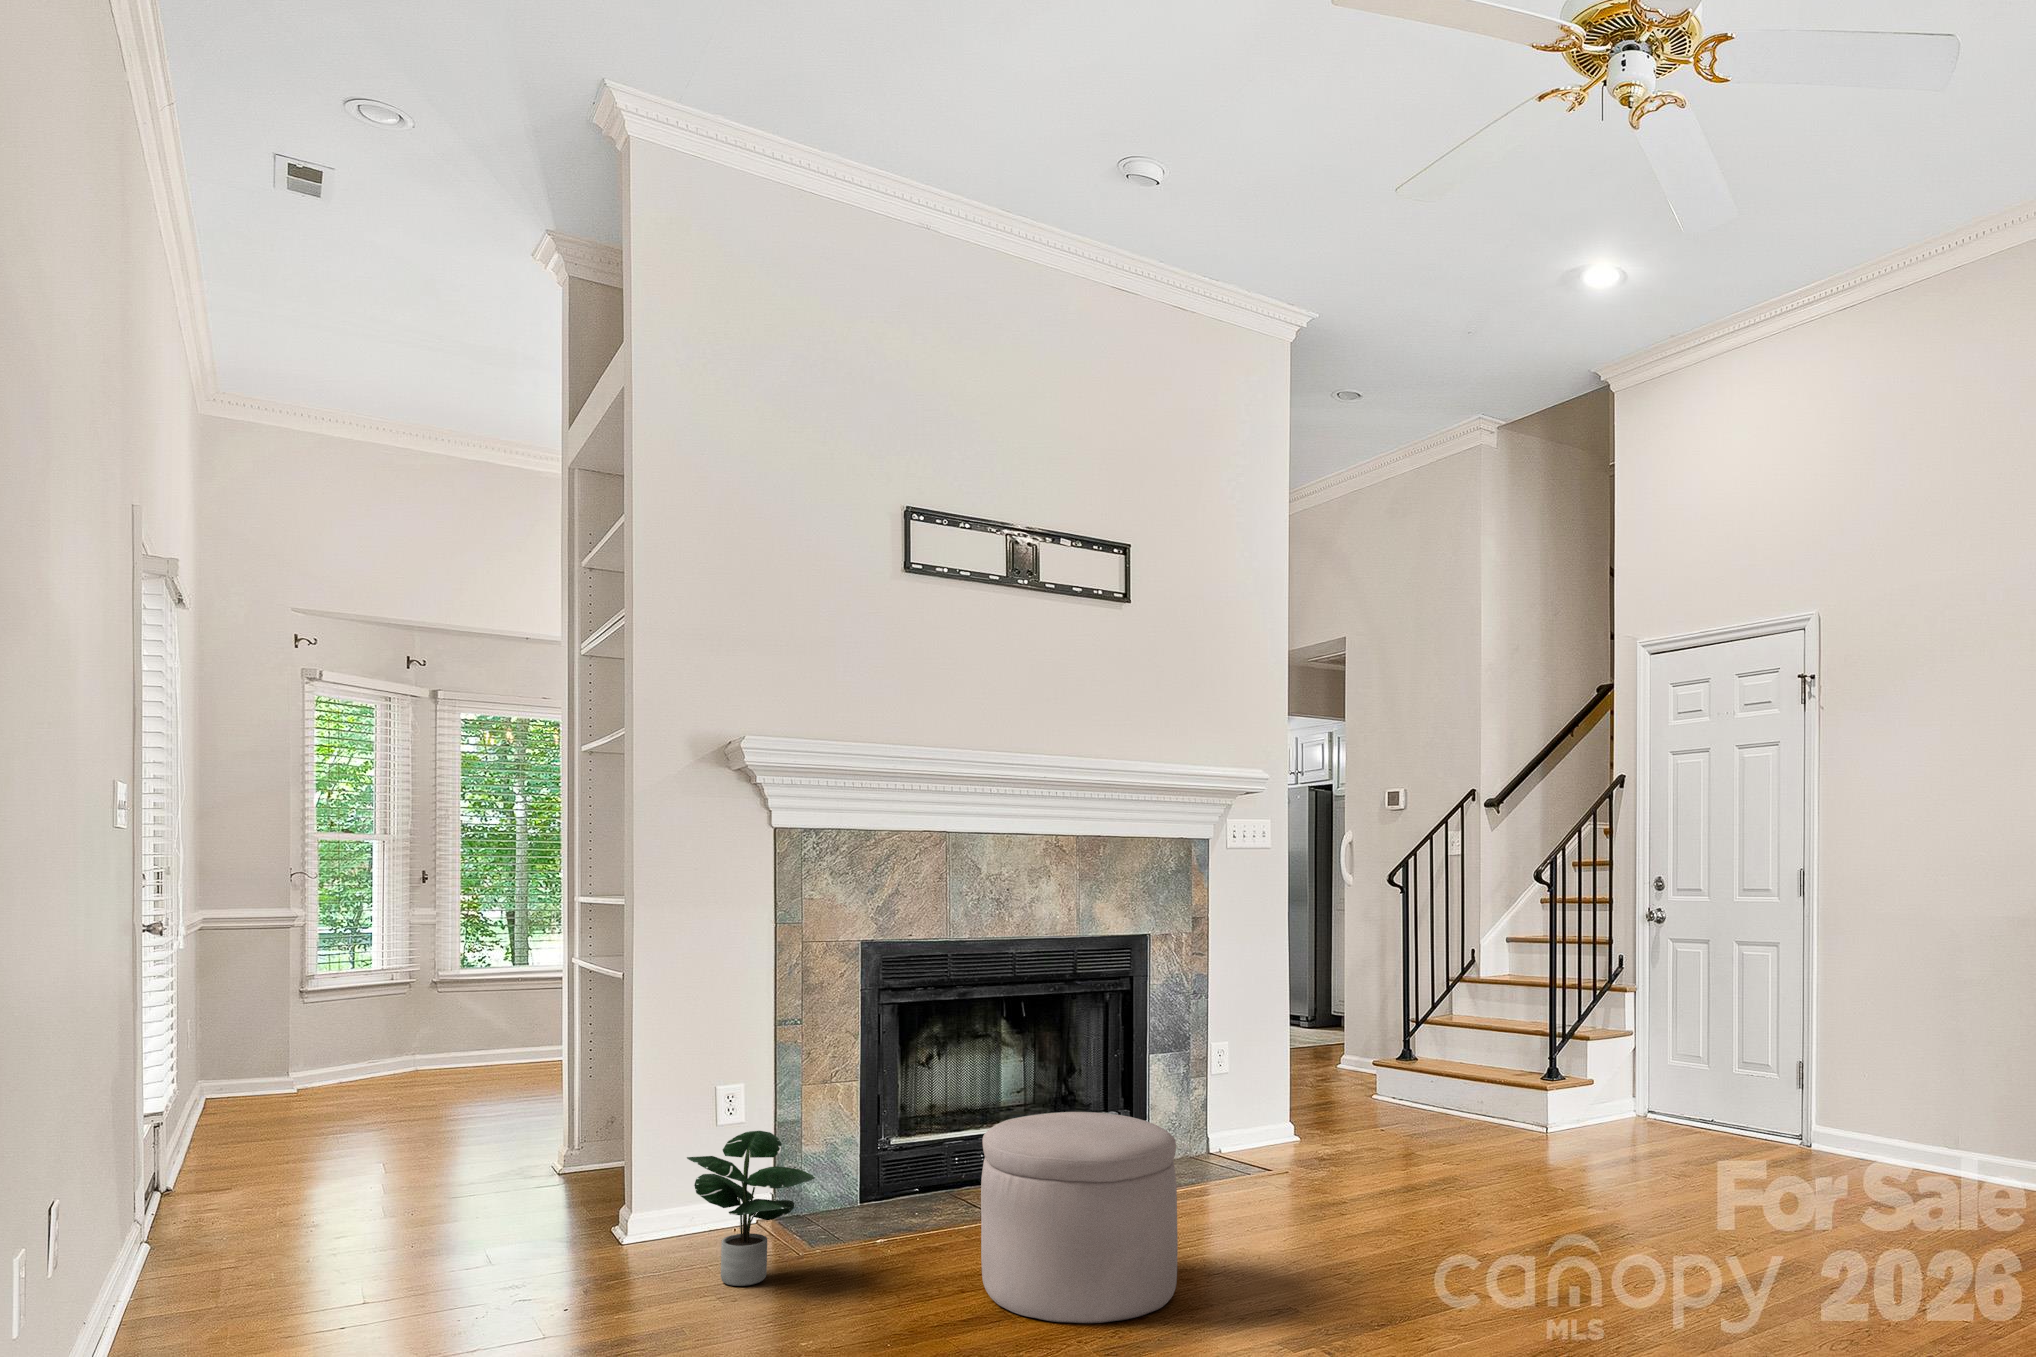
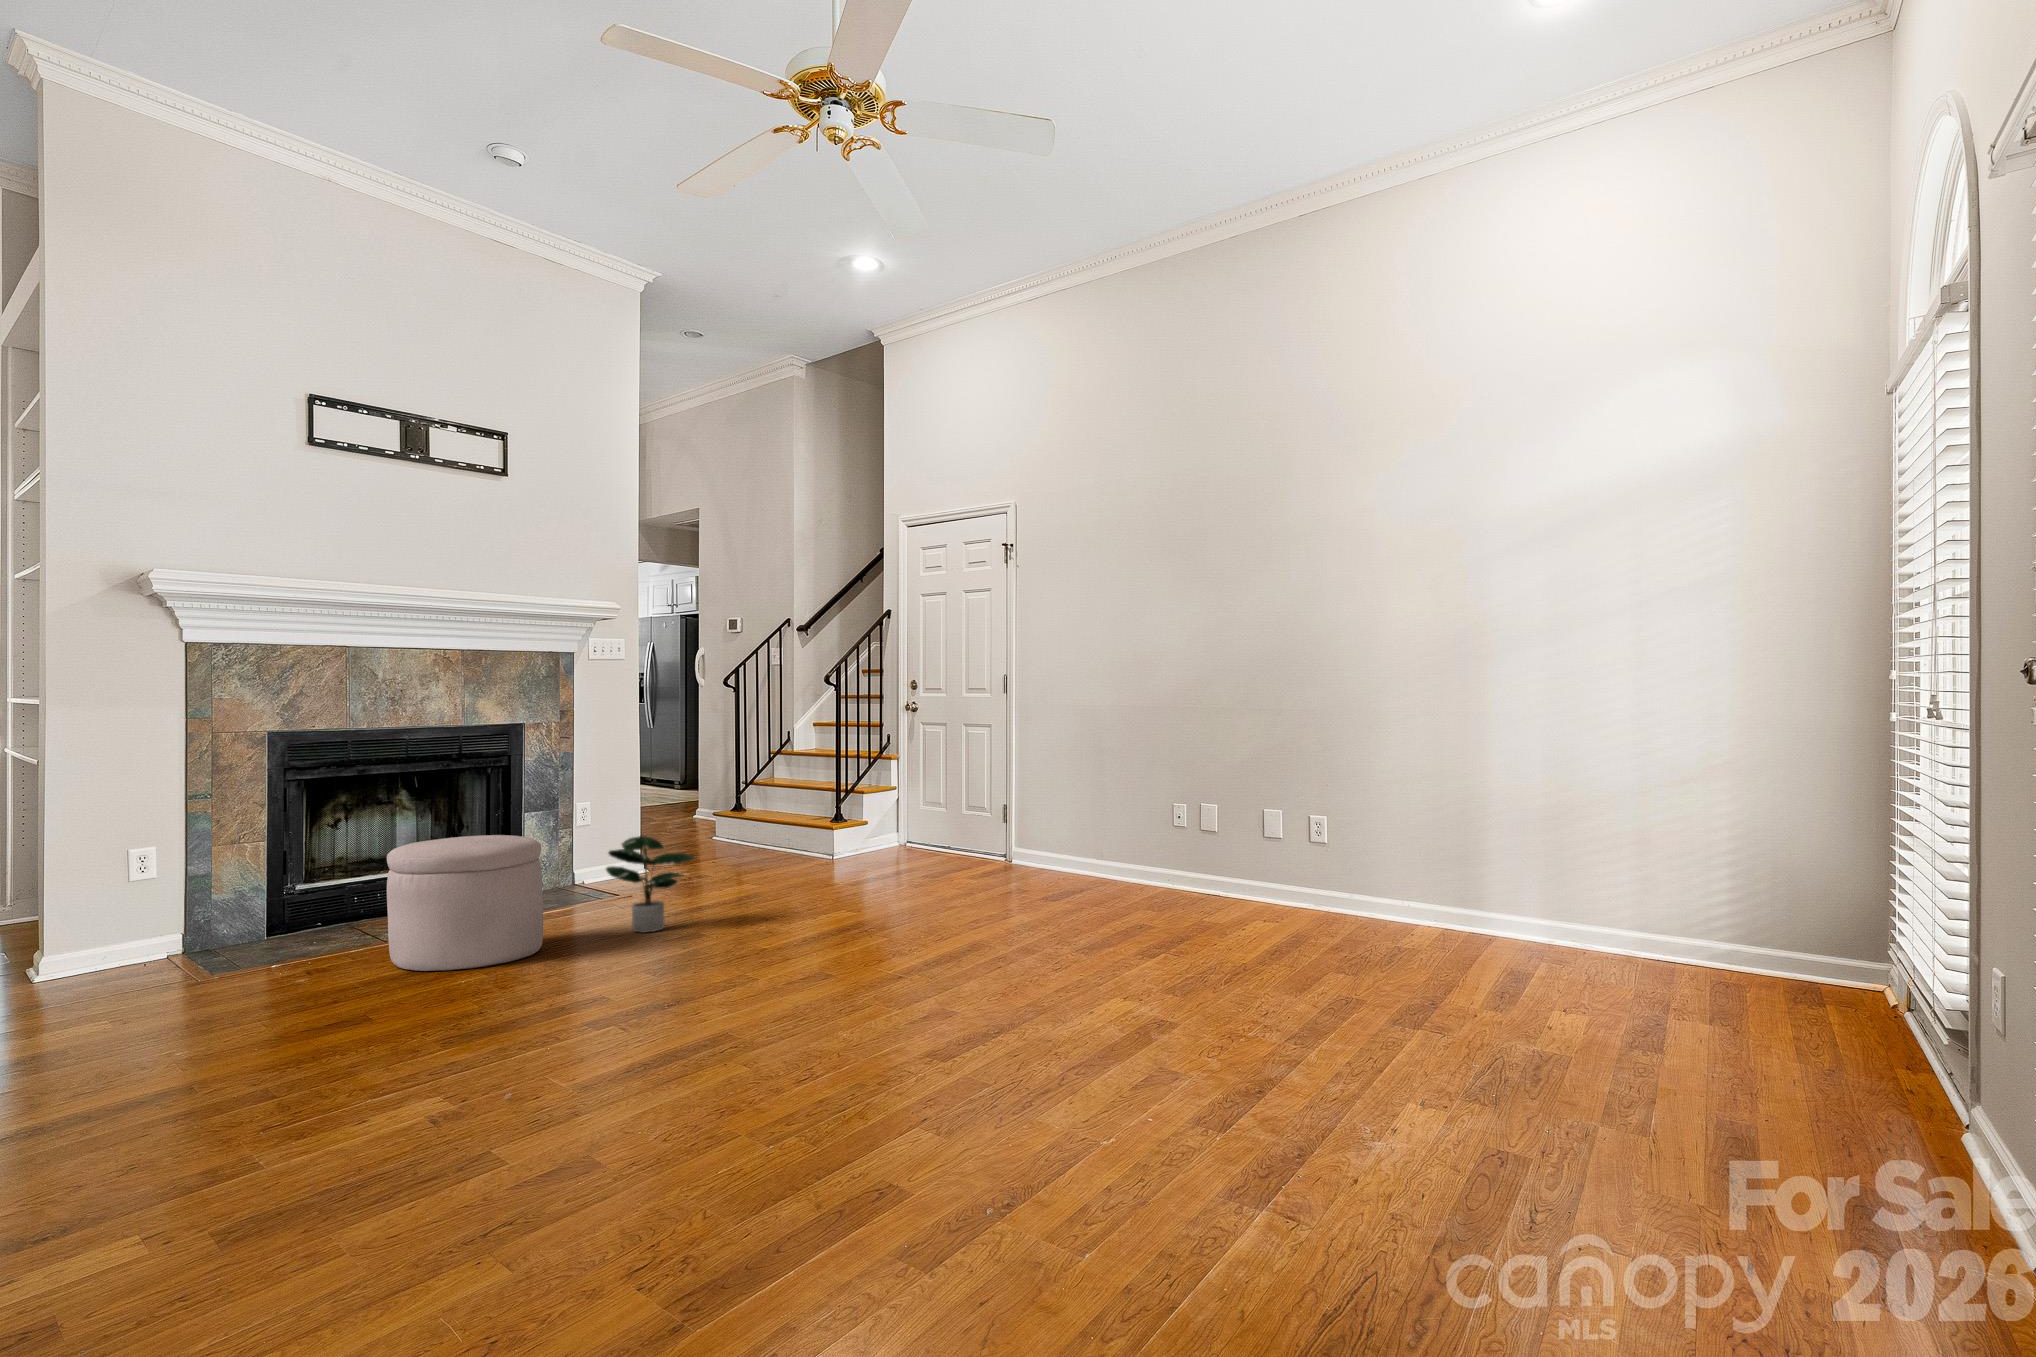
potted plant: present [687,1131,816,1286] -> present [606,836,696,933]

